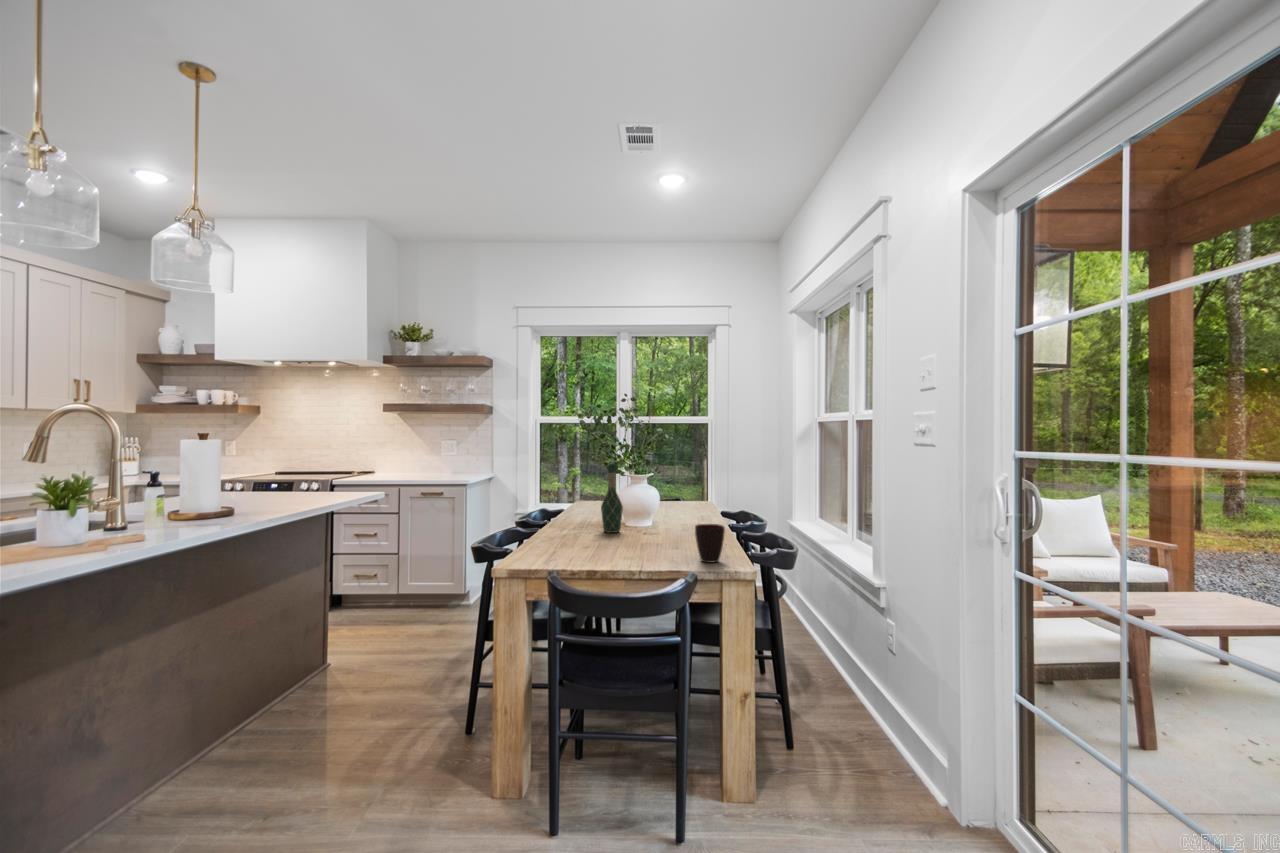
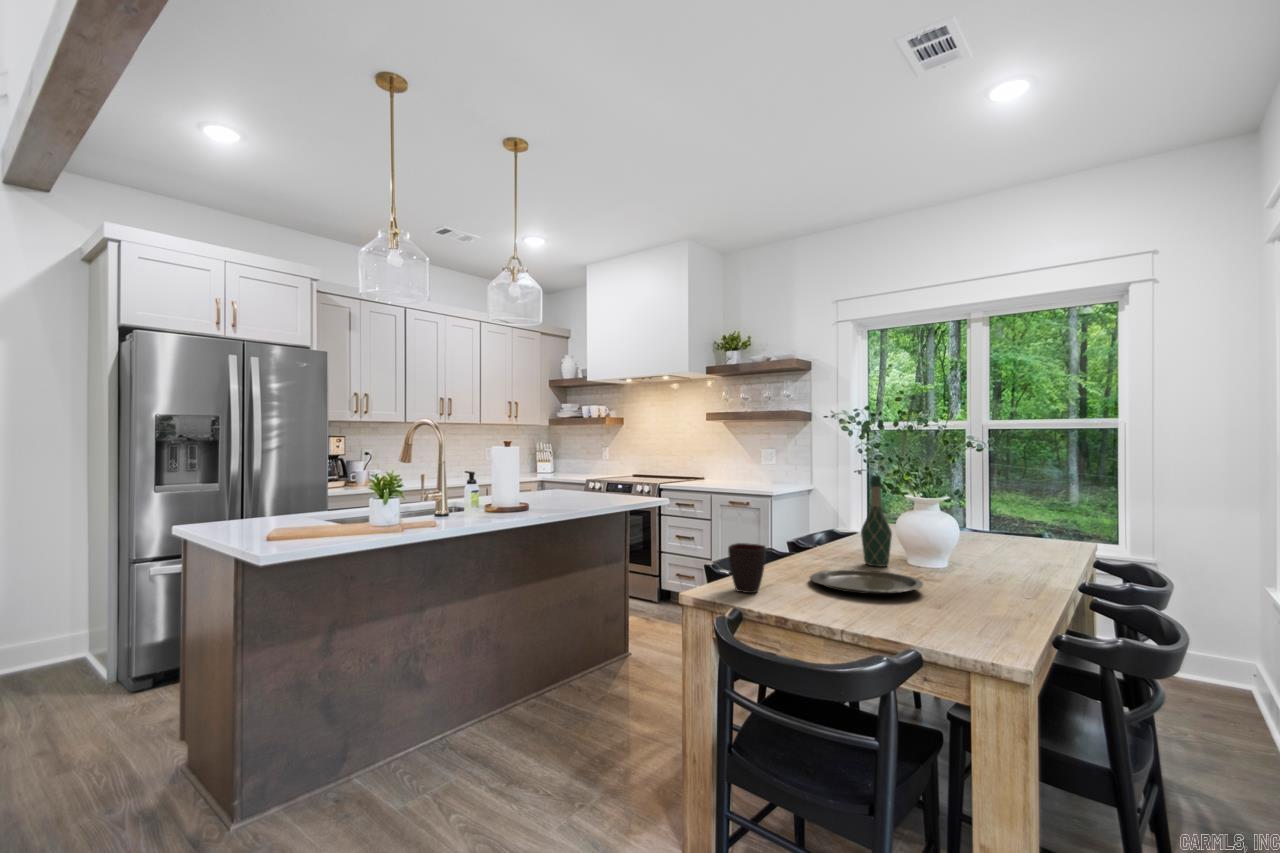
cup: present [695,524,725,563] -> present [728,543,766,593]
plate: none [584,534,662,550] -> present [810,569,923,594]

